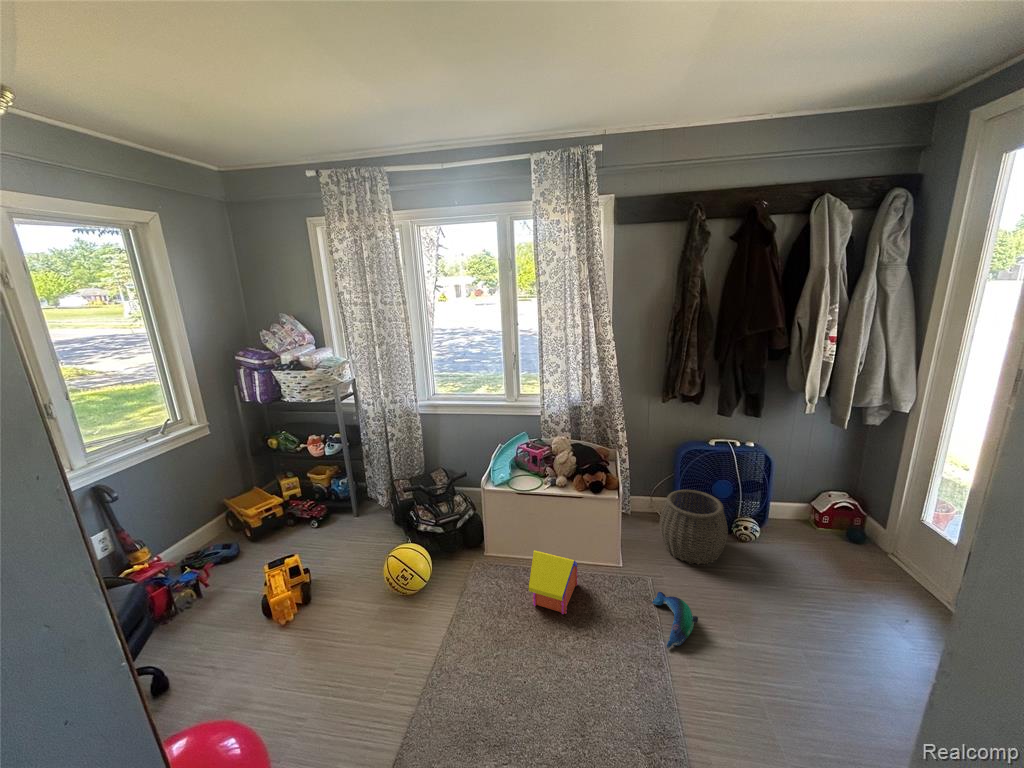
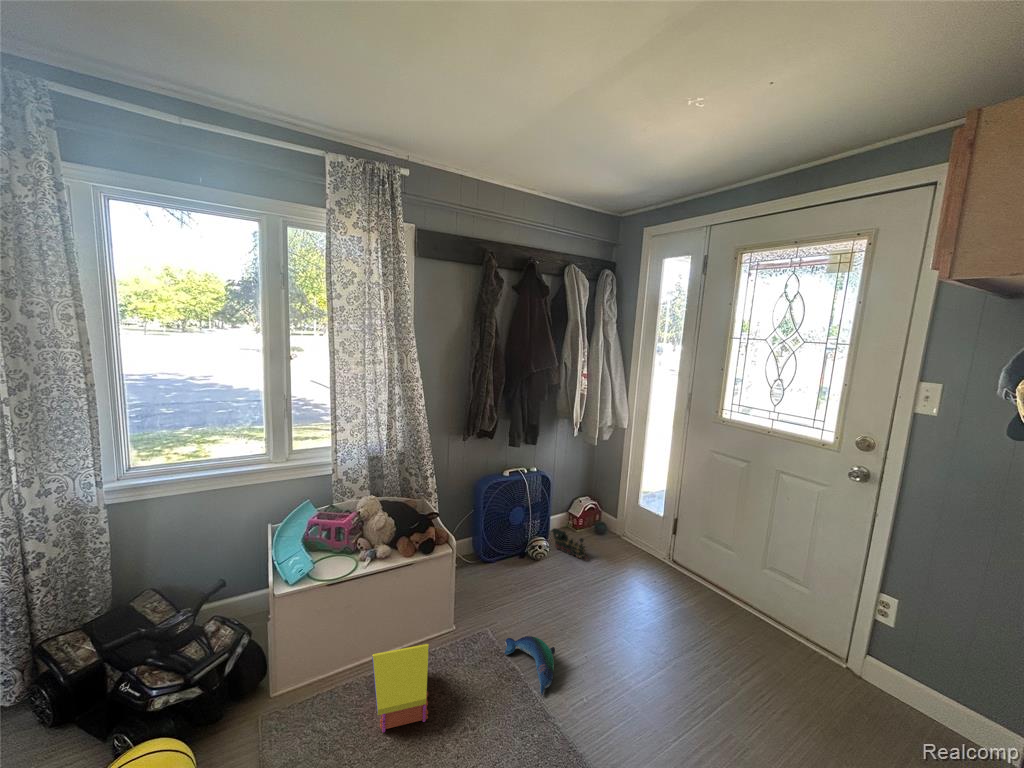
woven basket: present [660,490,728,564] -> none [476,522,538,597]
toy train: none [769,516,813,564] -> present [552,528,588,560]

